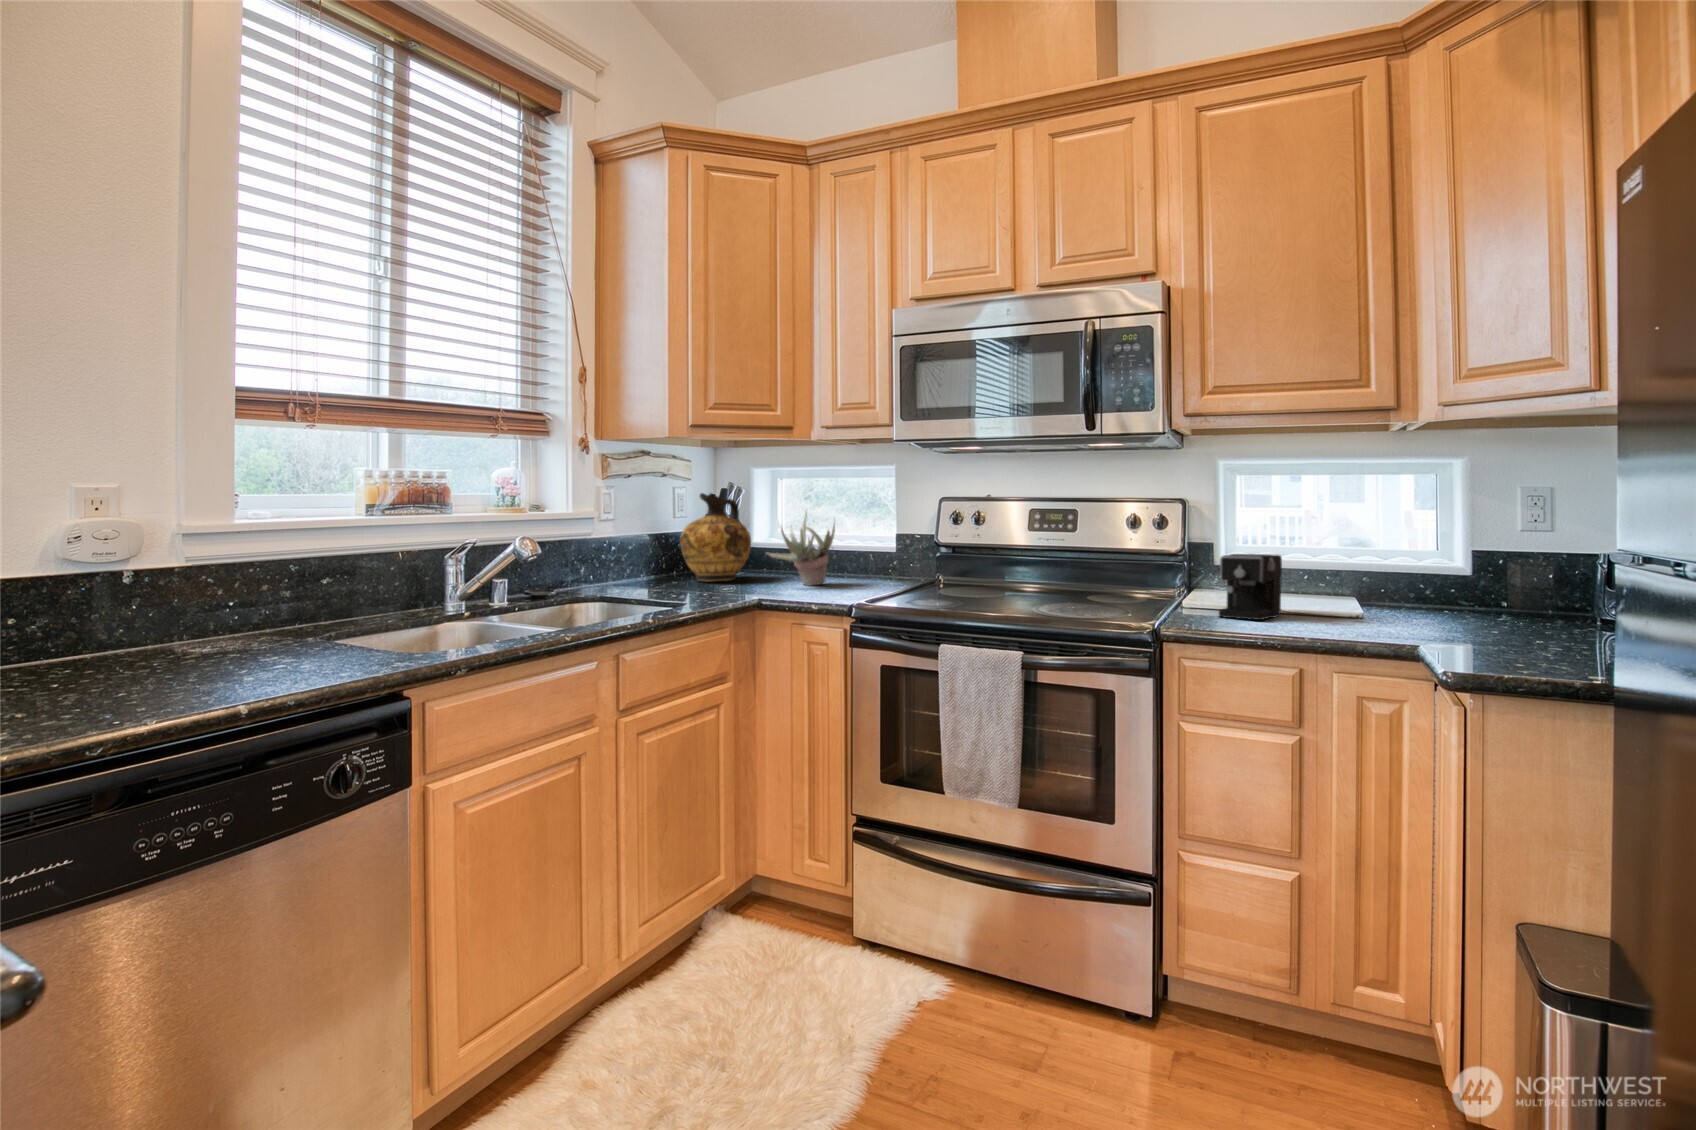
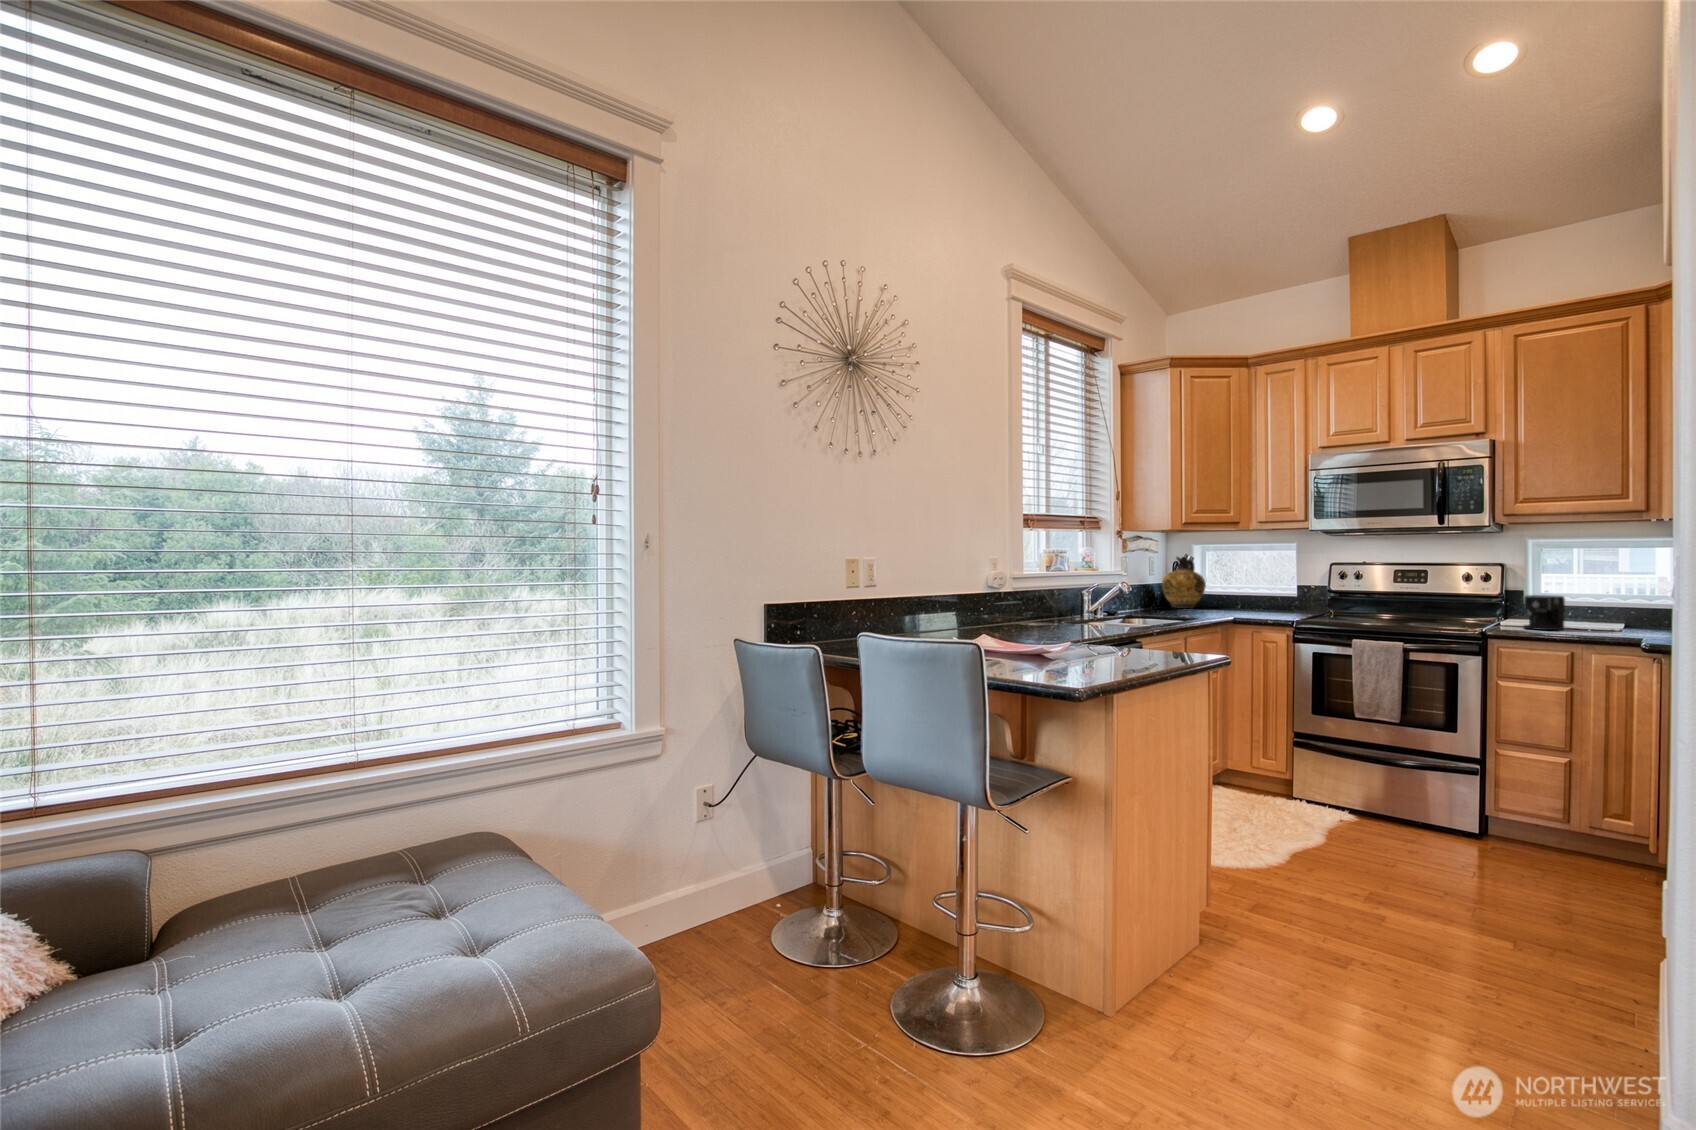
succulent plant: present [766,511,835,586] -> none [1226,566,1266,611]

